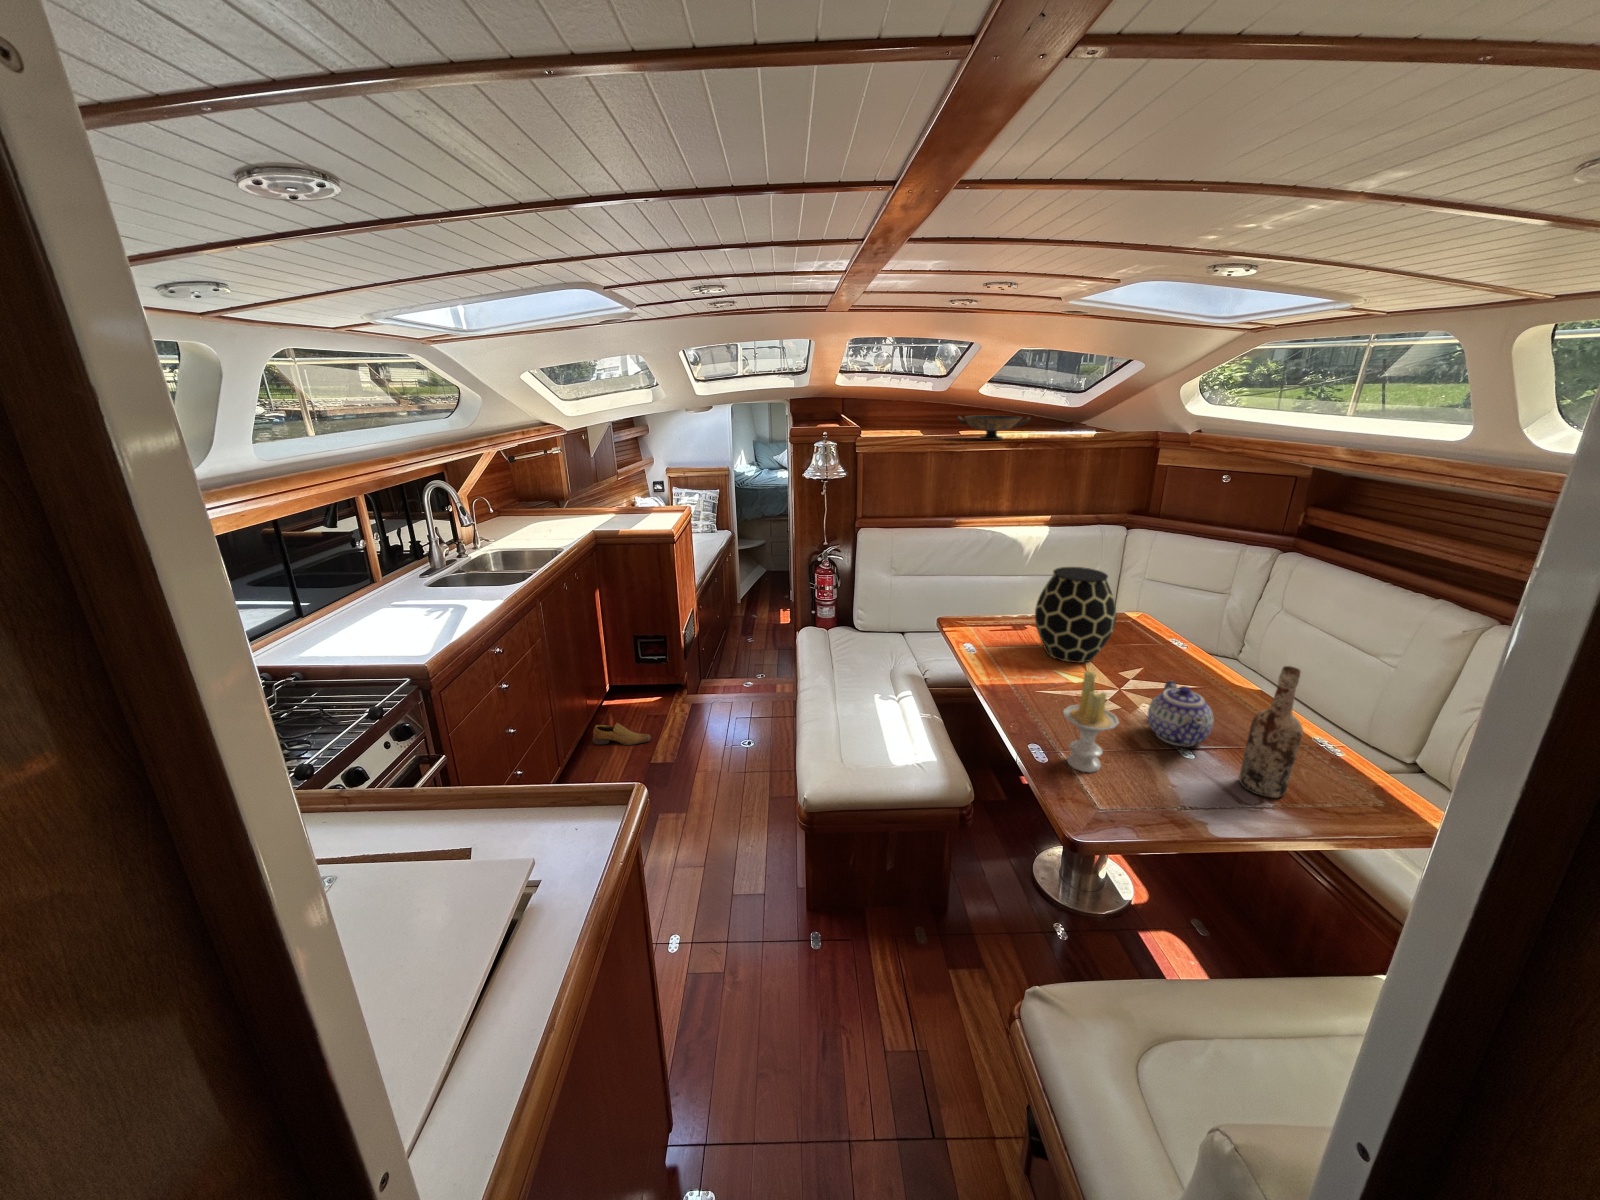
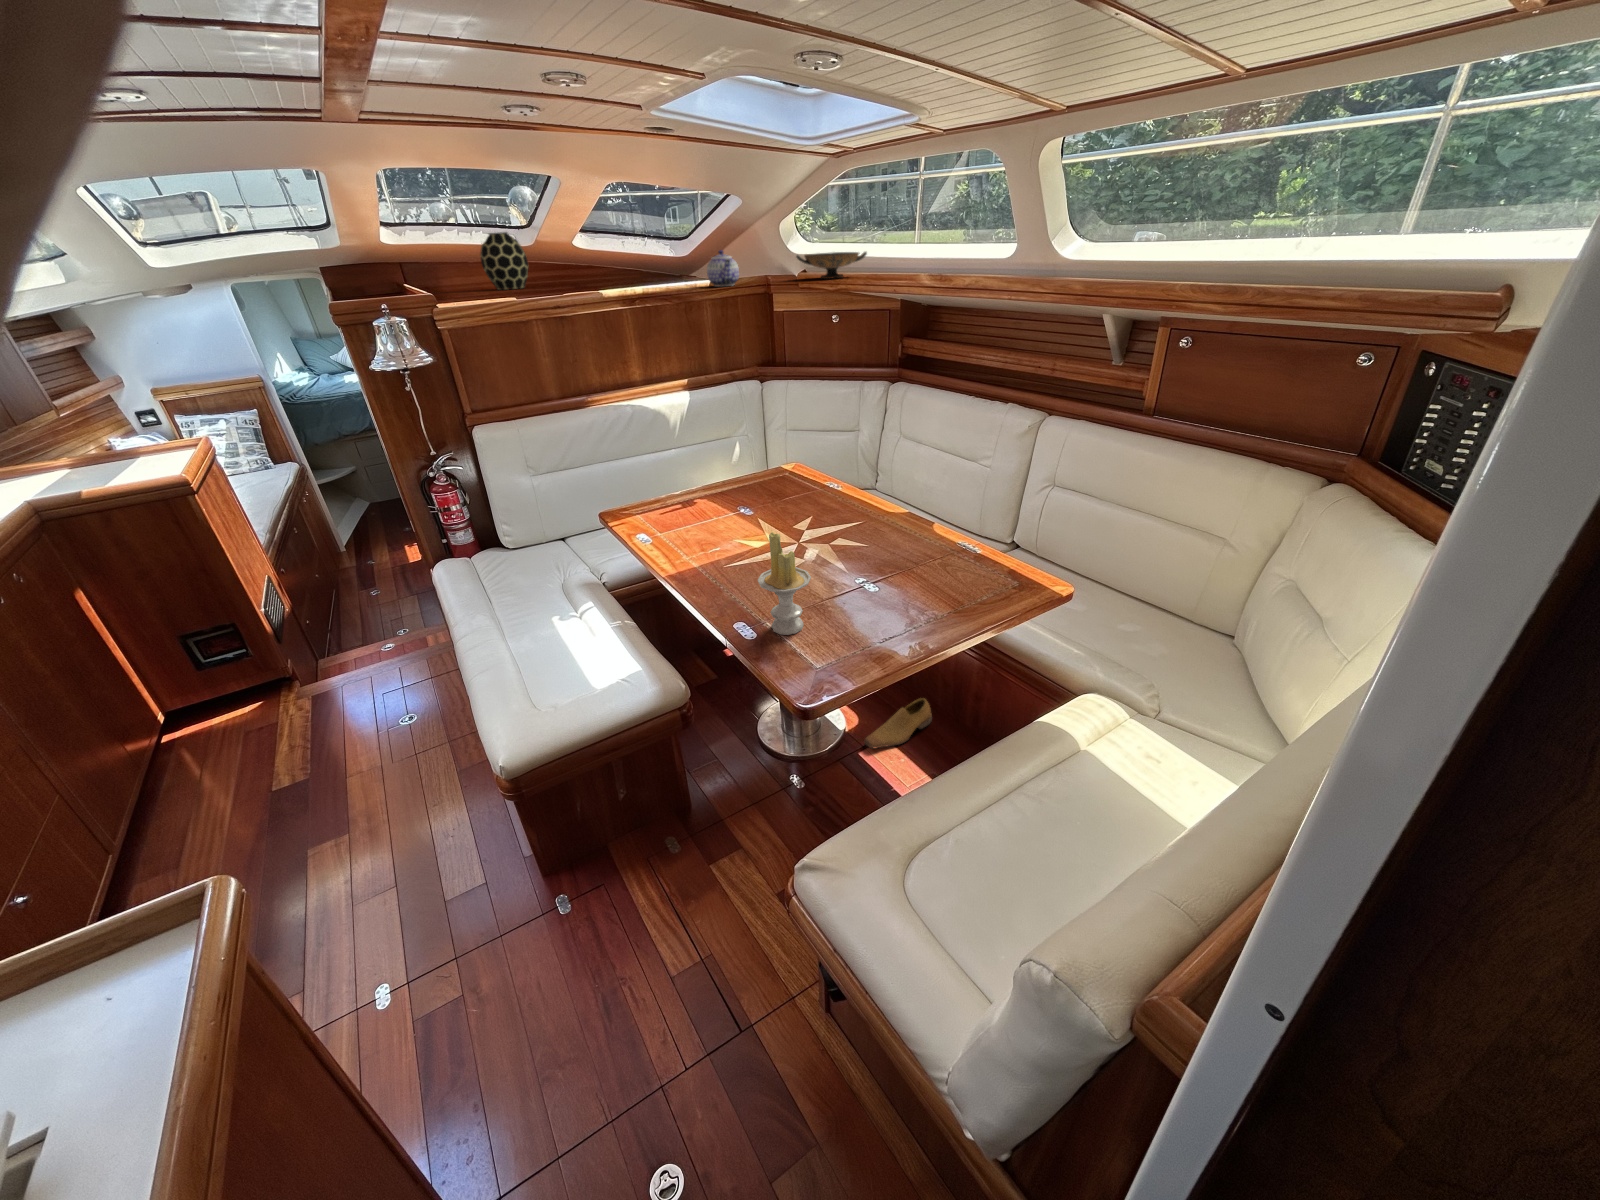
decorative bowl: present [957,415,1030,440] -> present [796,252,867,279]
vase: present [1035,567,1116,663] -> present [480,232,528,290]
wine bottle: present [1239,666,1303,798] -> none [915,484,955,606]
teapot: present [1147,681,1213,746] -> present [707,250,739,286]
shoe: present [593,723,651,745] -> present [864,698,932,748]

